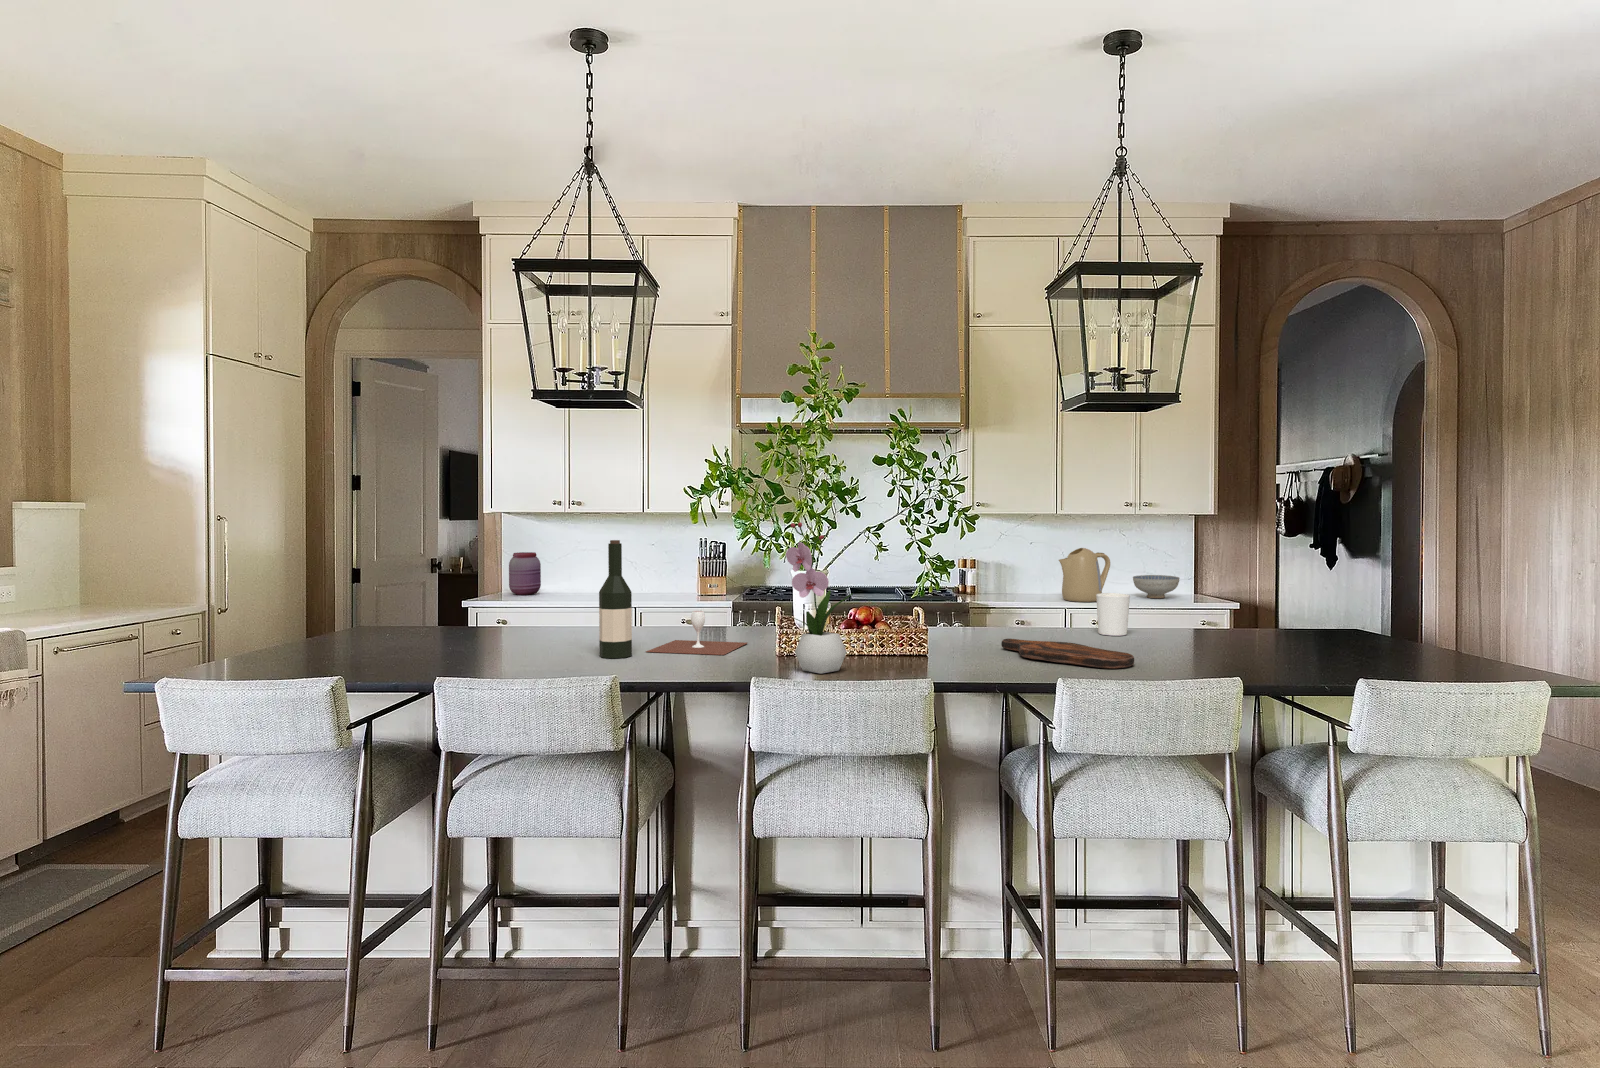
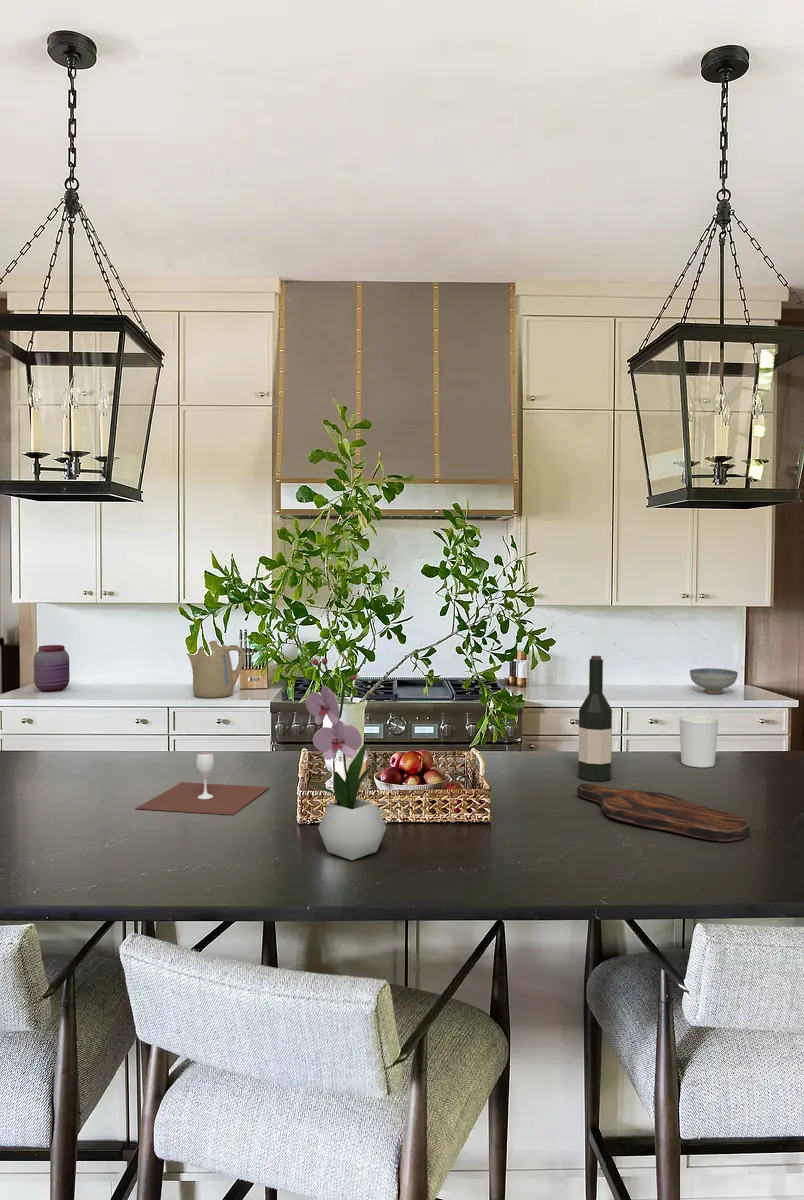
wine bottle: present [599,540,632,658] -> present [578,656,612,781]
kettle: present [1059,548,1110,602] -> present [187,640,245,698]

